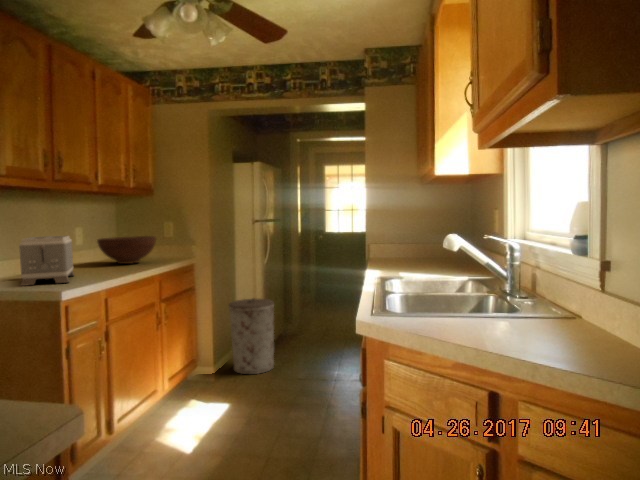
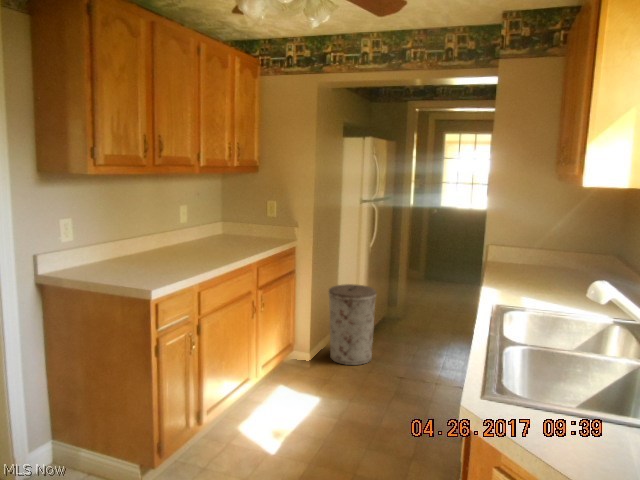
toaster: present [19,236,75,286] -> none [118,224,172,277]
fruit bowl: present [97,236,156,264] -> none [199,217,256,247]

